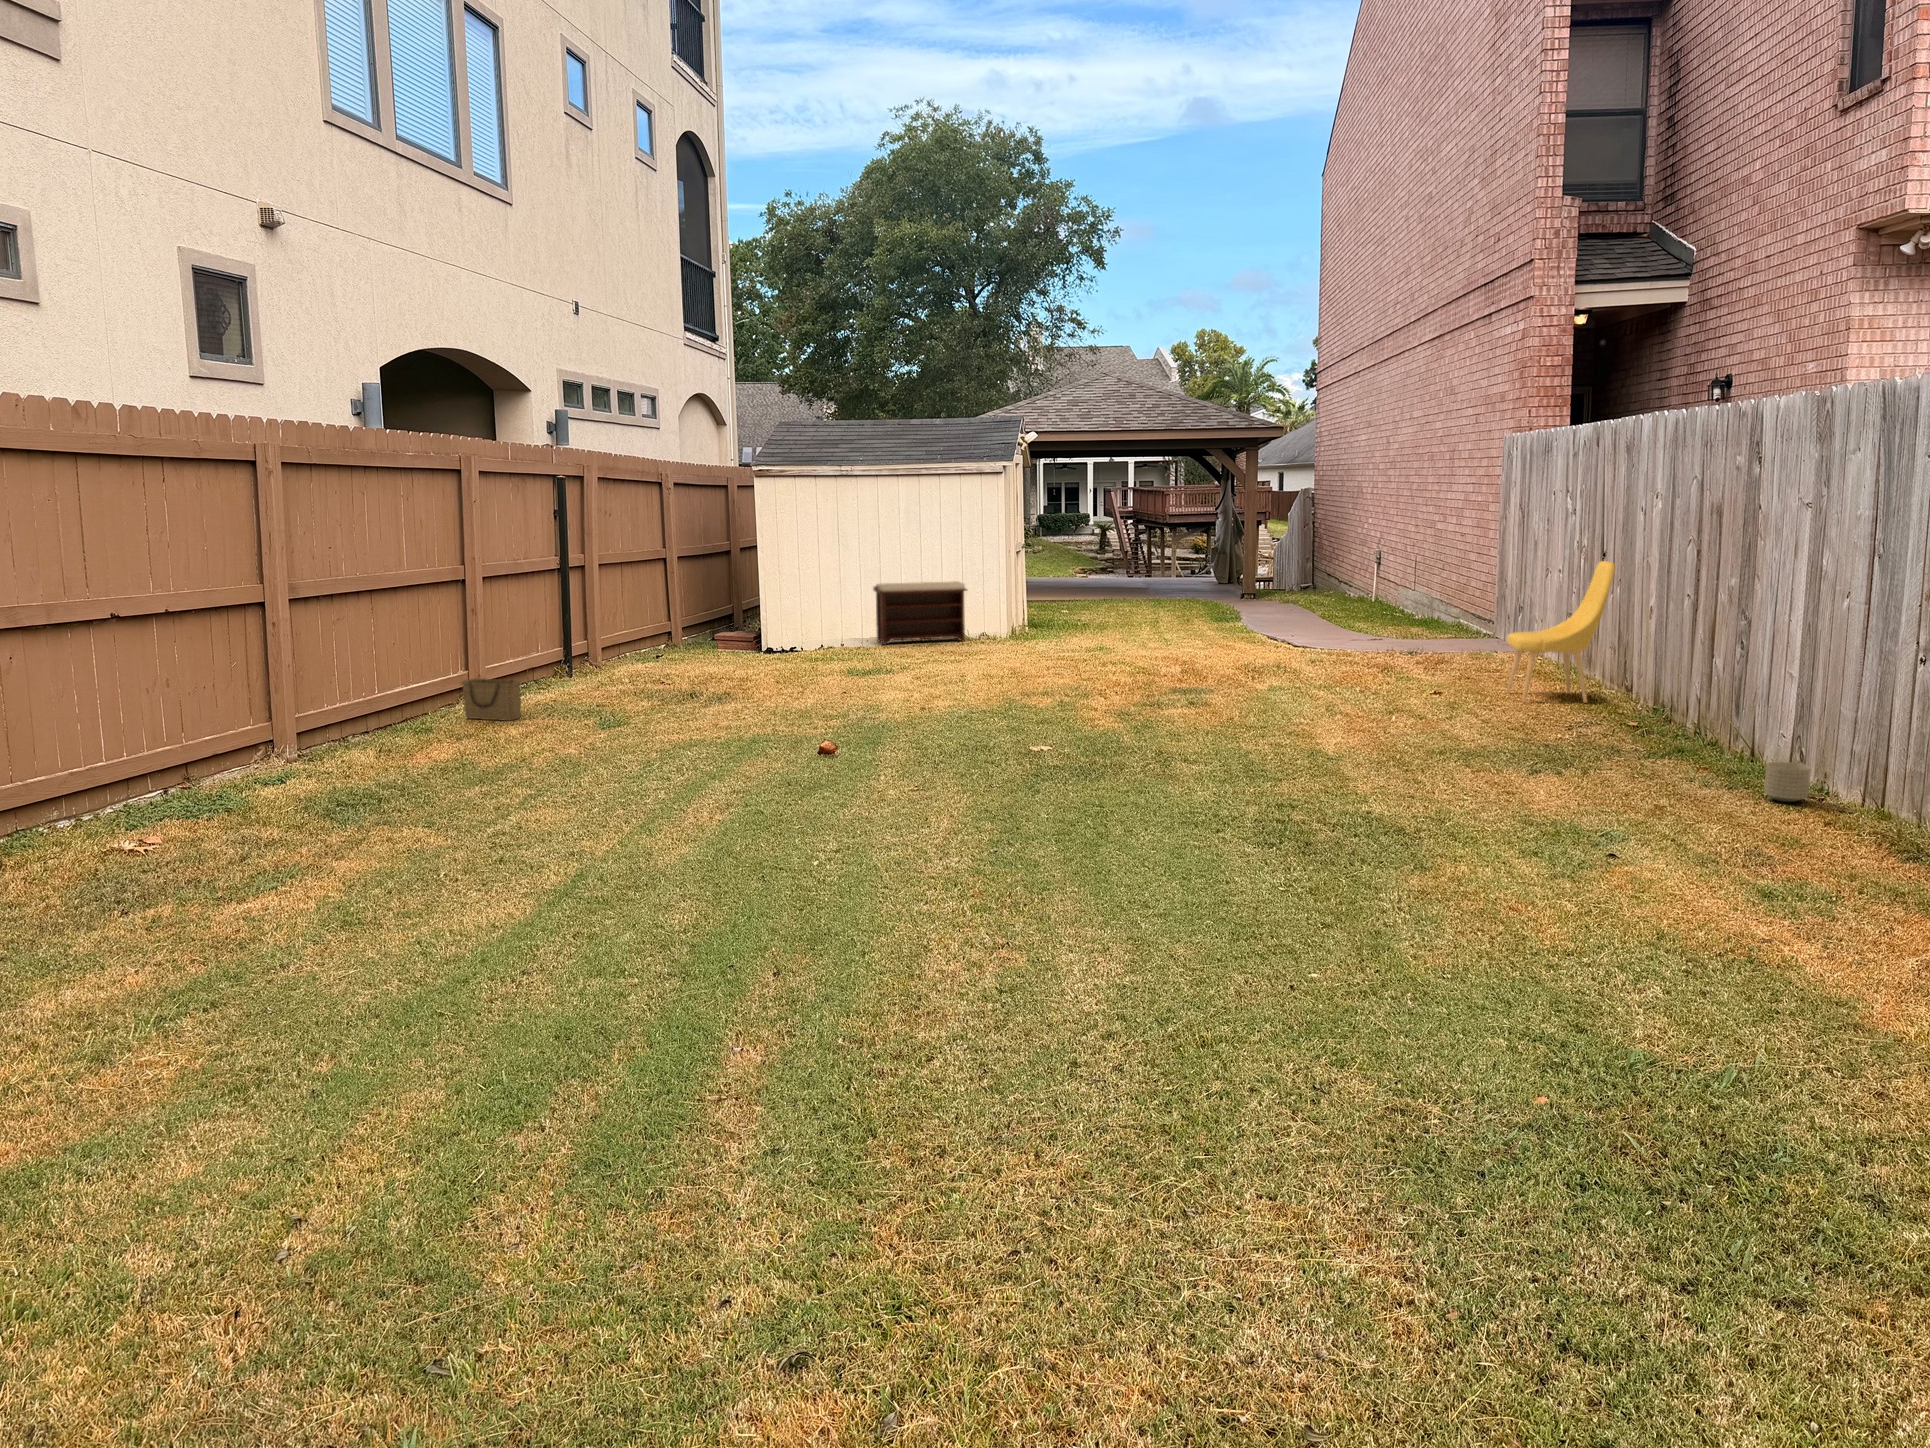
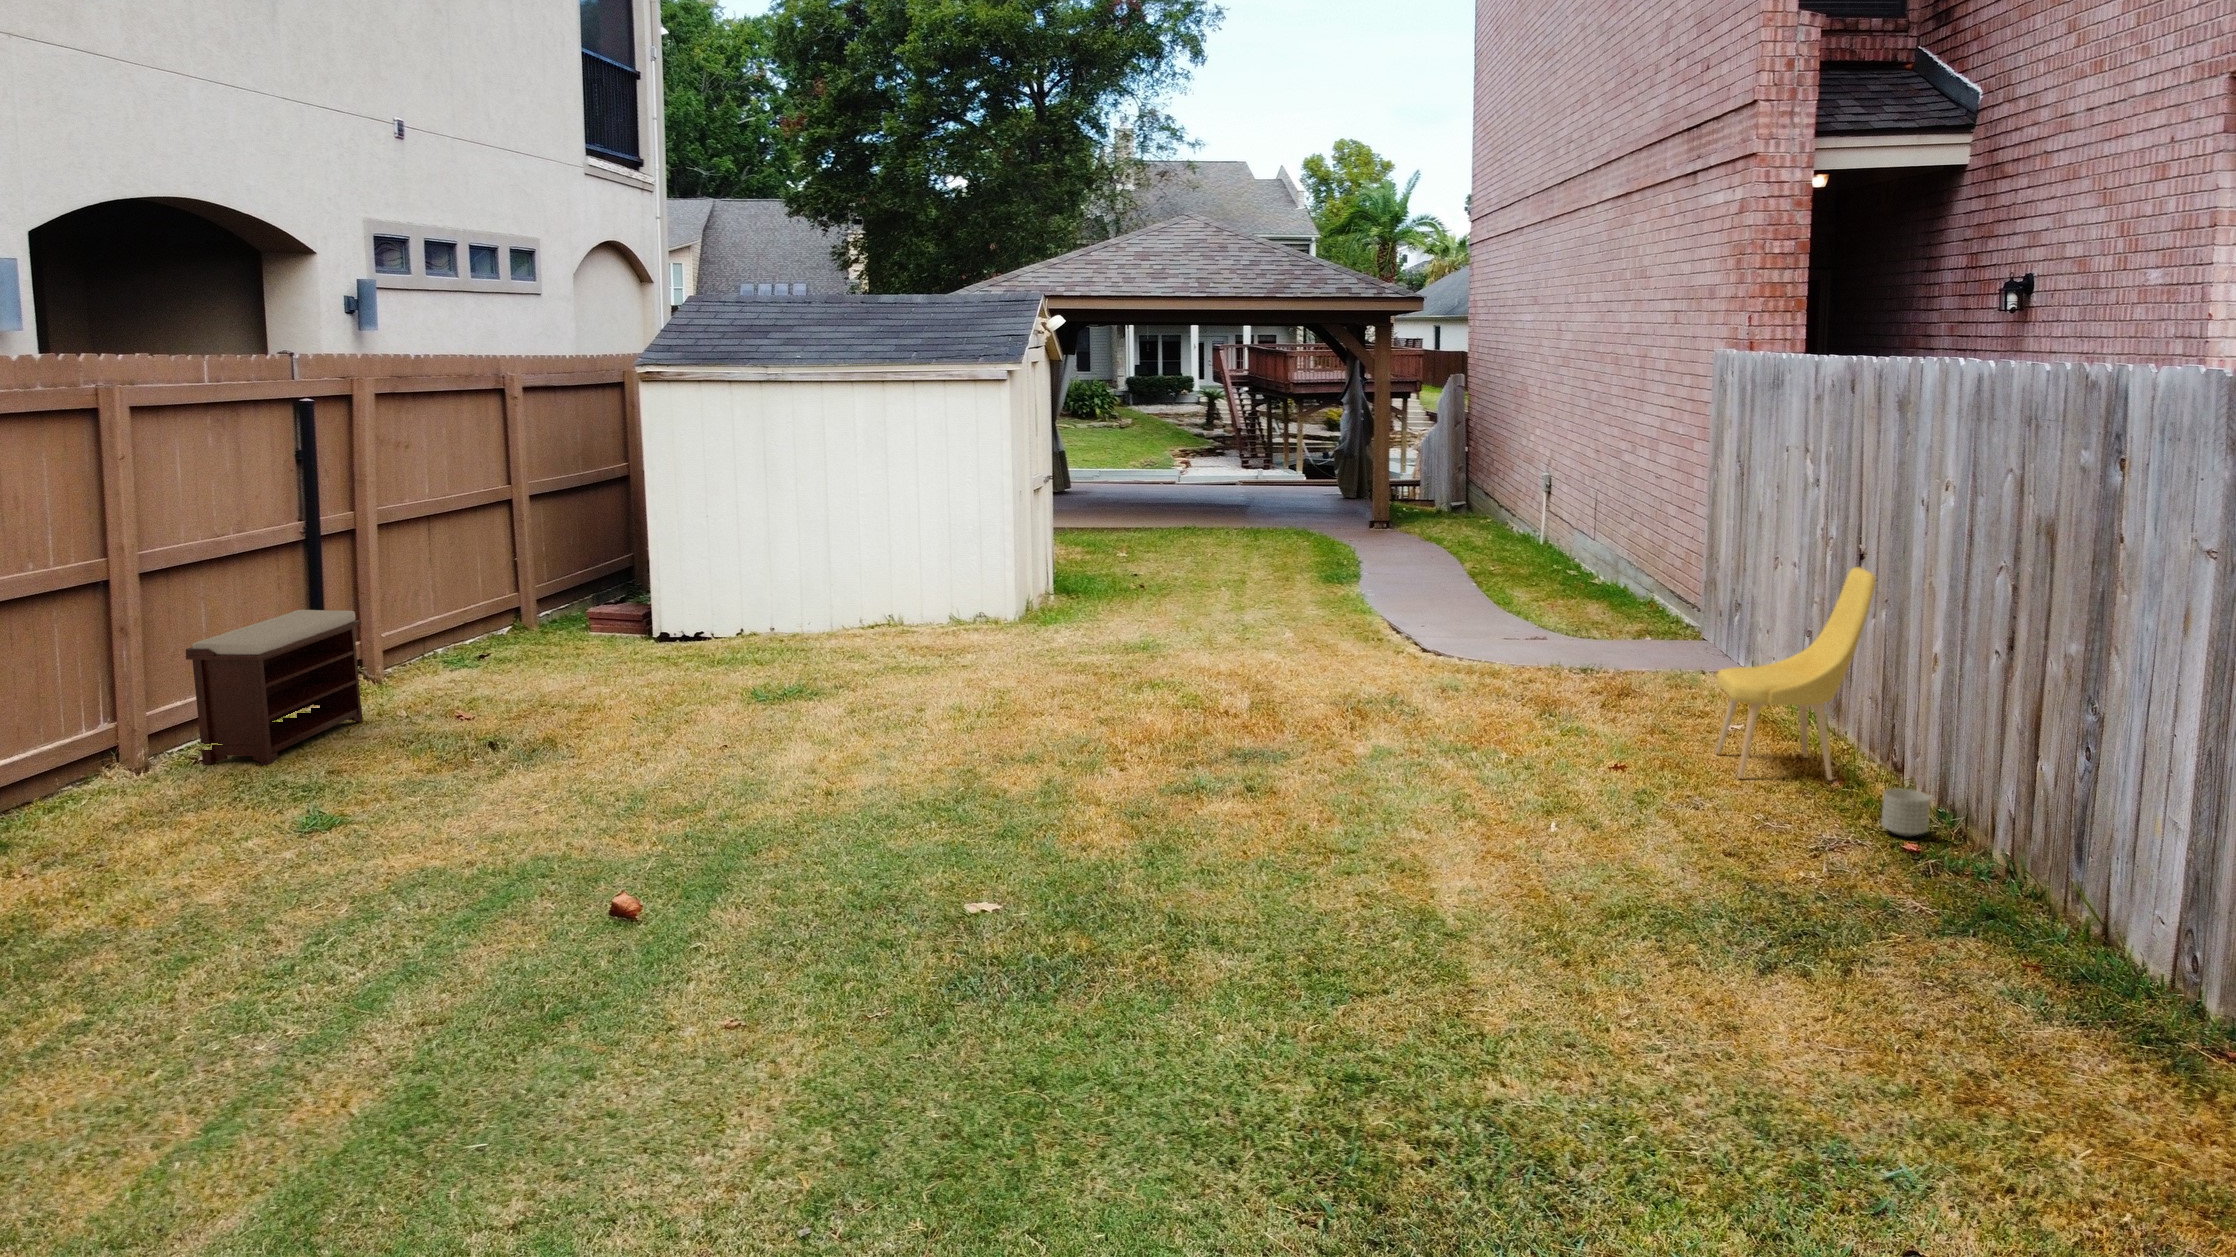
bench: present [873,581,967,645] -> present [186,610,363,765]
basket: present [461,678,522,721] -> none [79,742,183,815]
planter: present [1764,762,1811,802] -> present [1881,788,1931,837]

